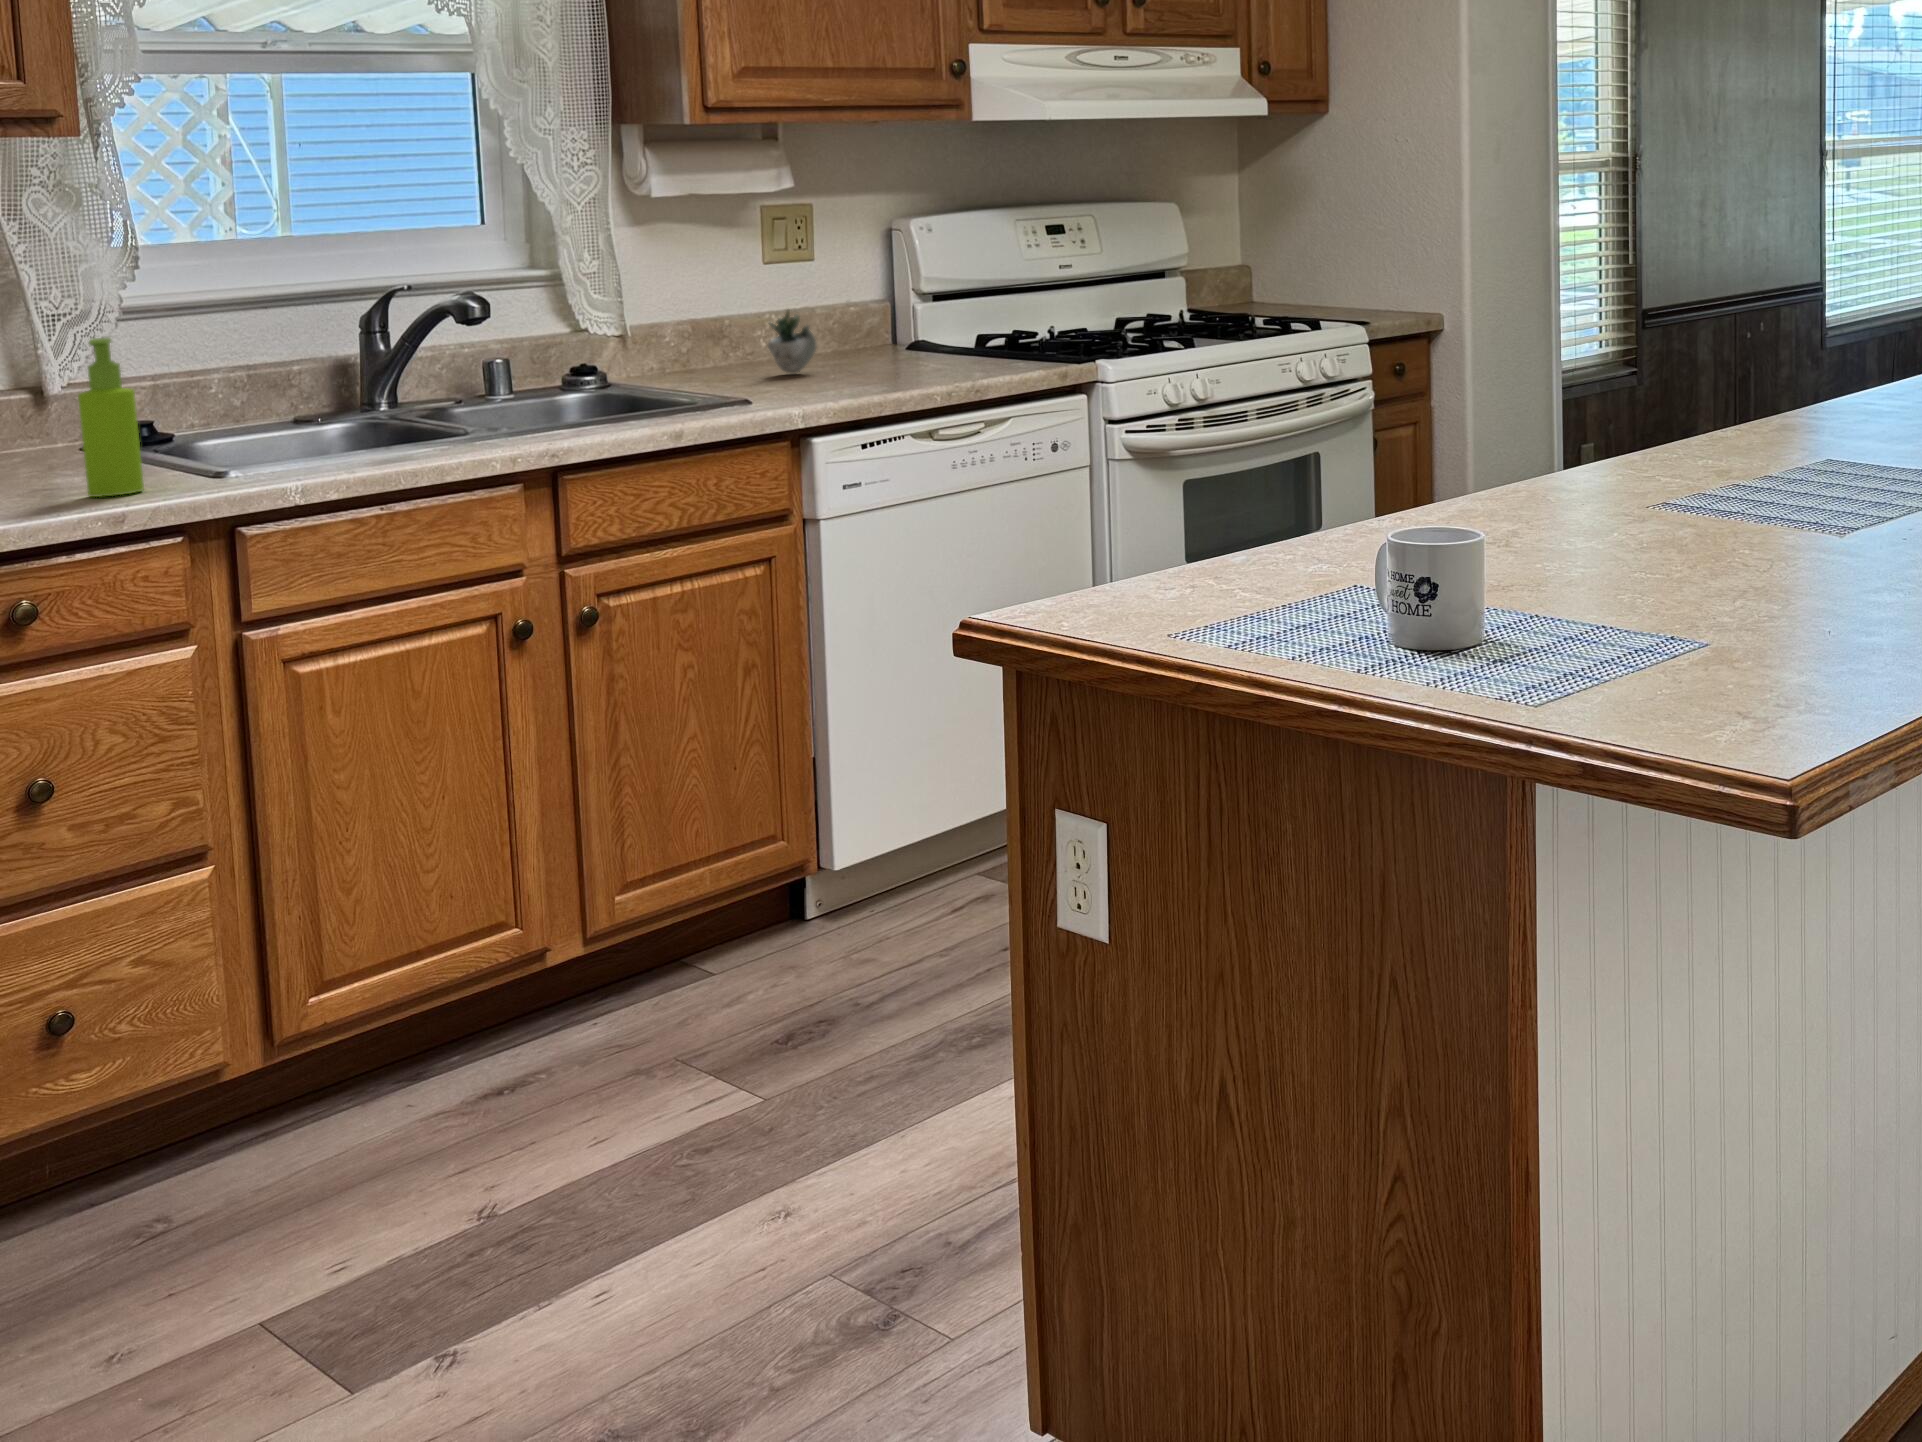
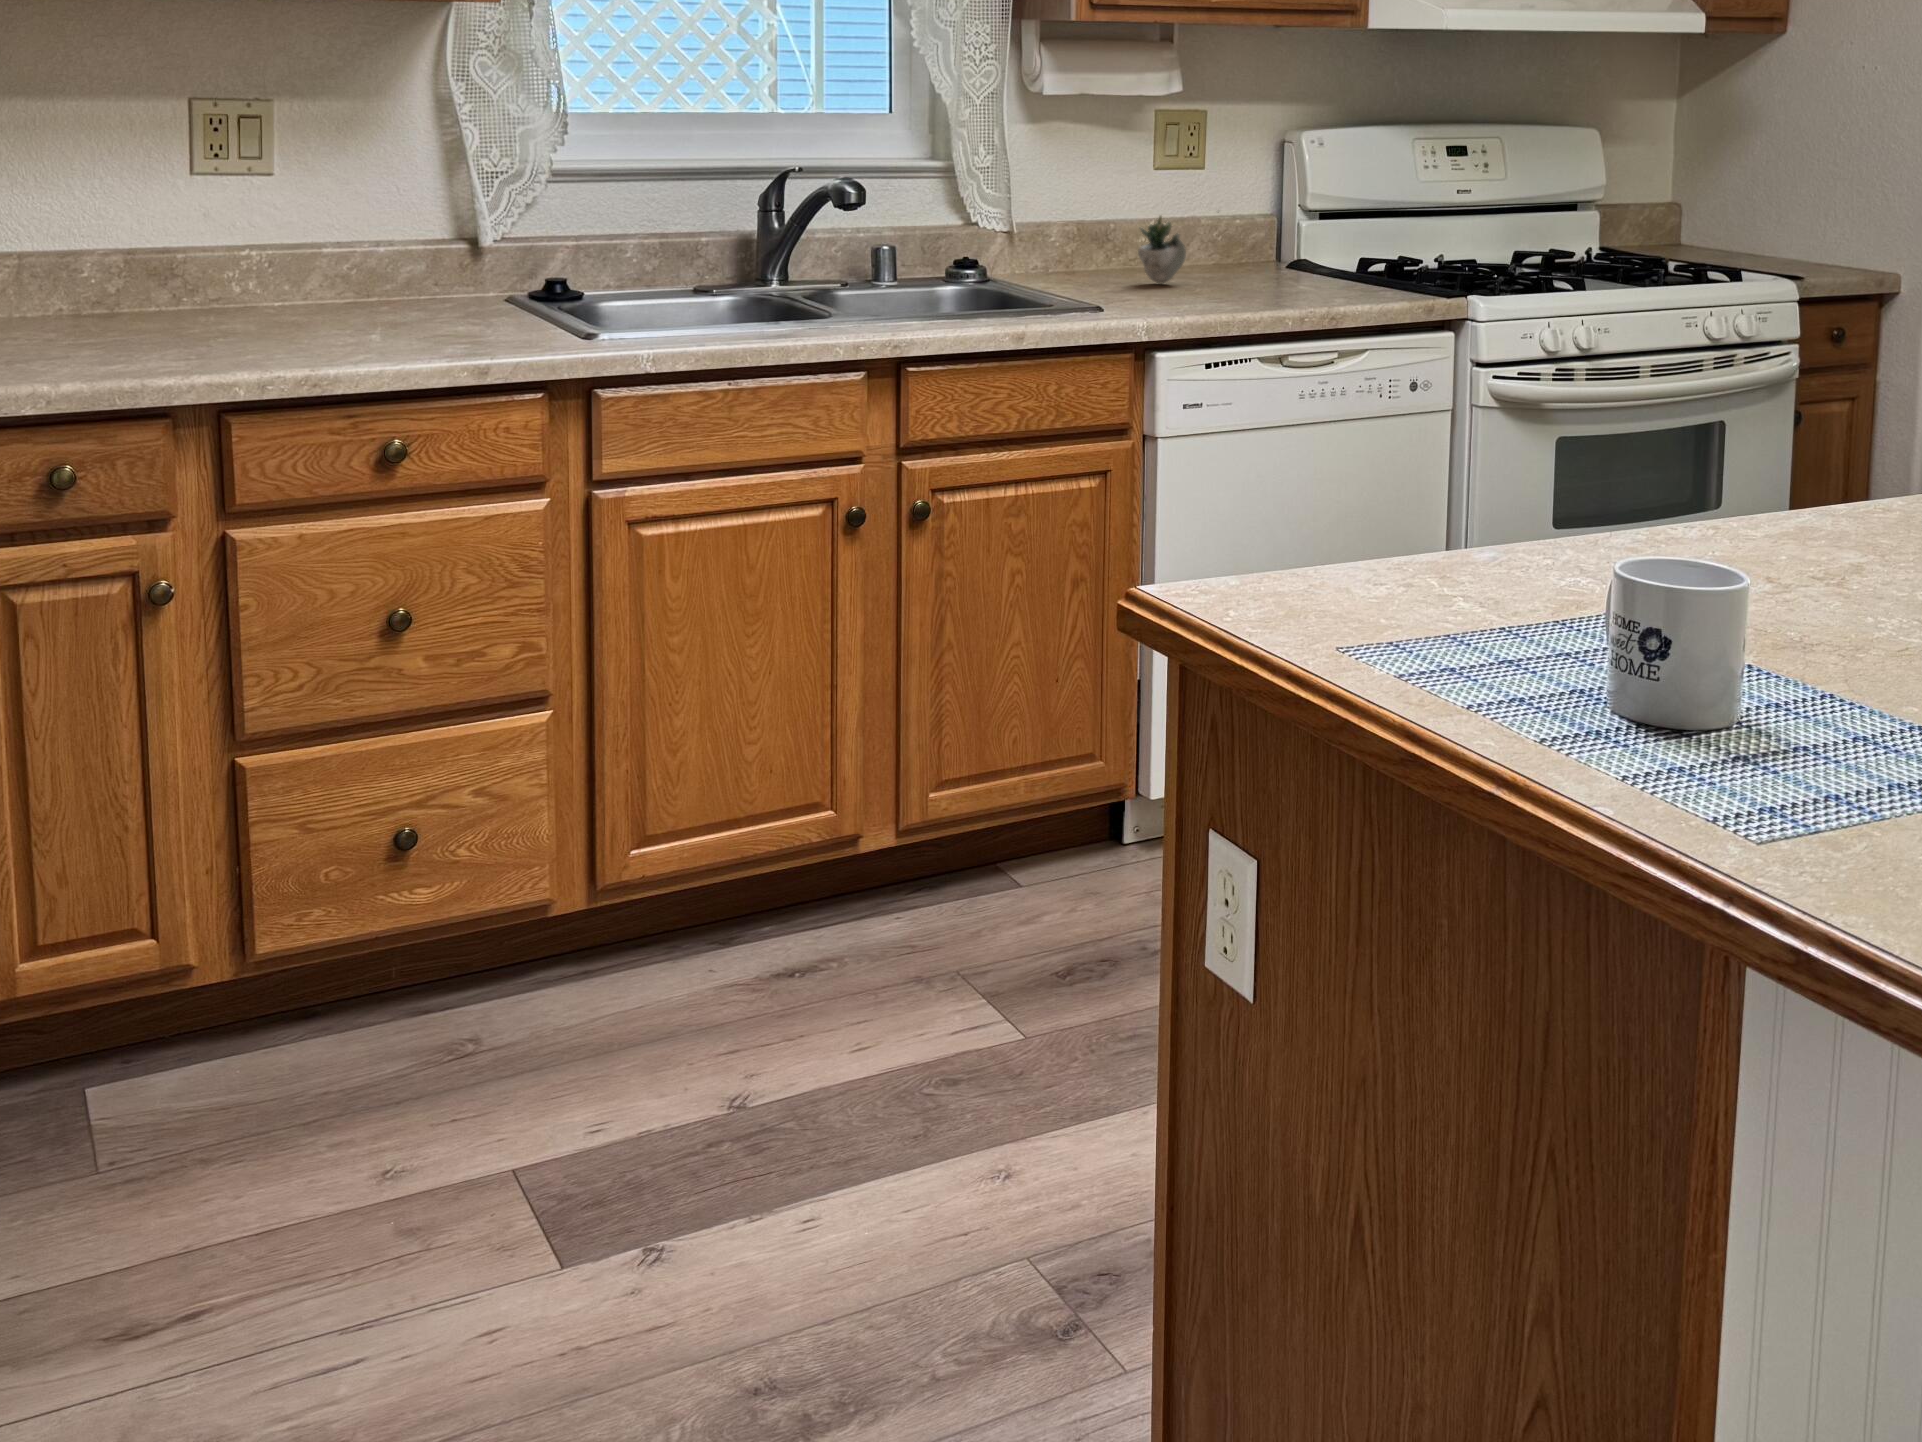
soap dispenser: present [78,337,144,497] -> none [474,192,524,344]

